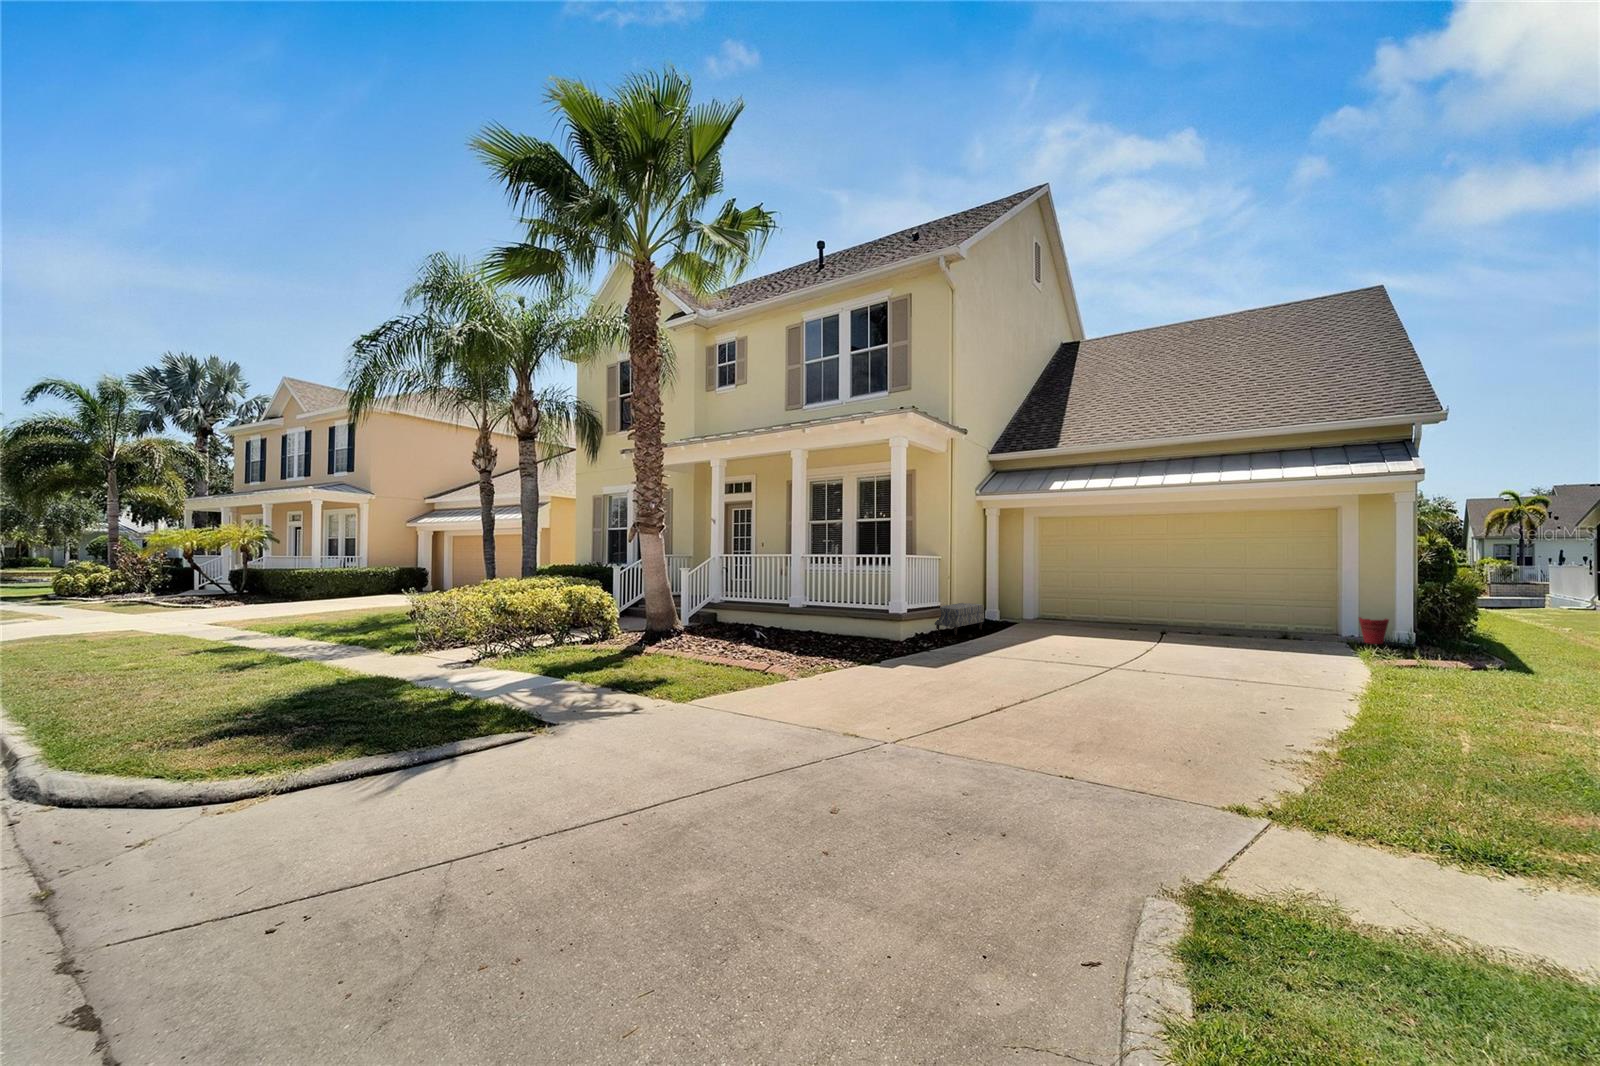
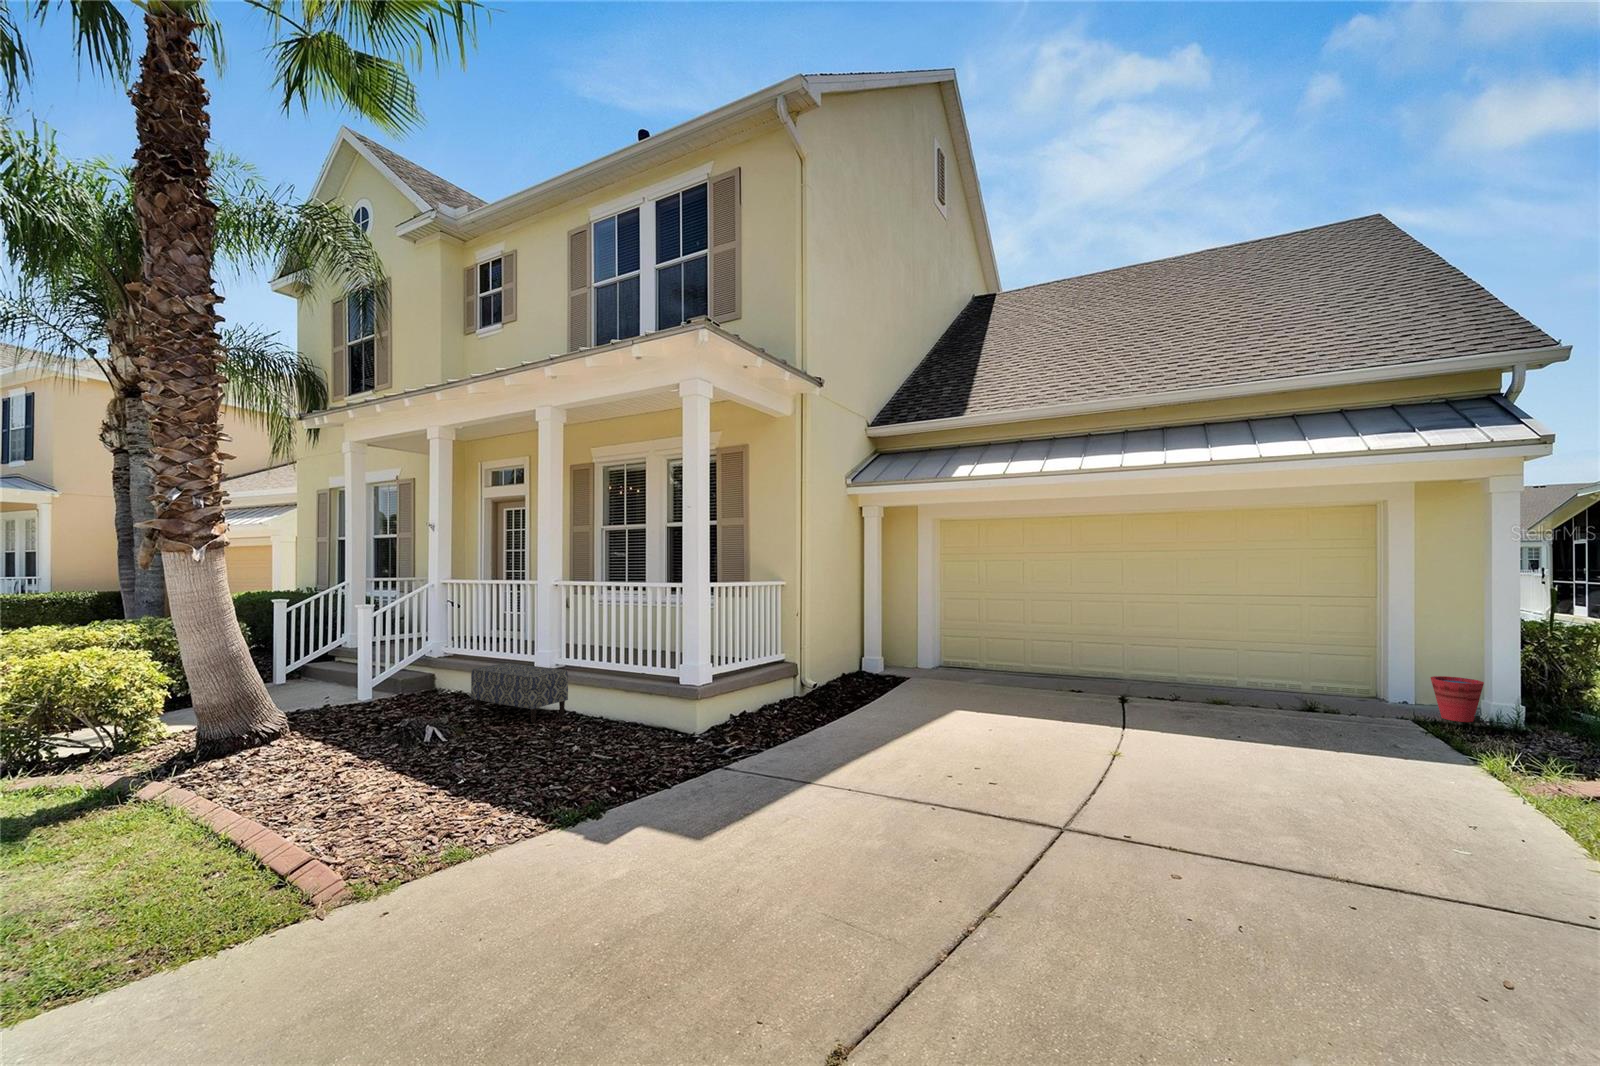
bench: present [934,603,984,635] -> present [471,663,568,723]

